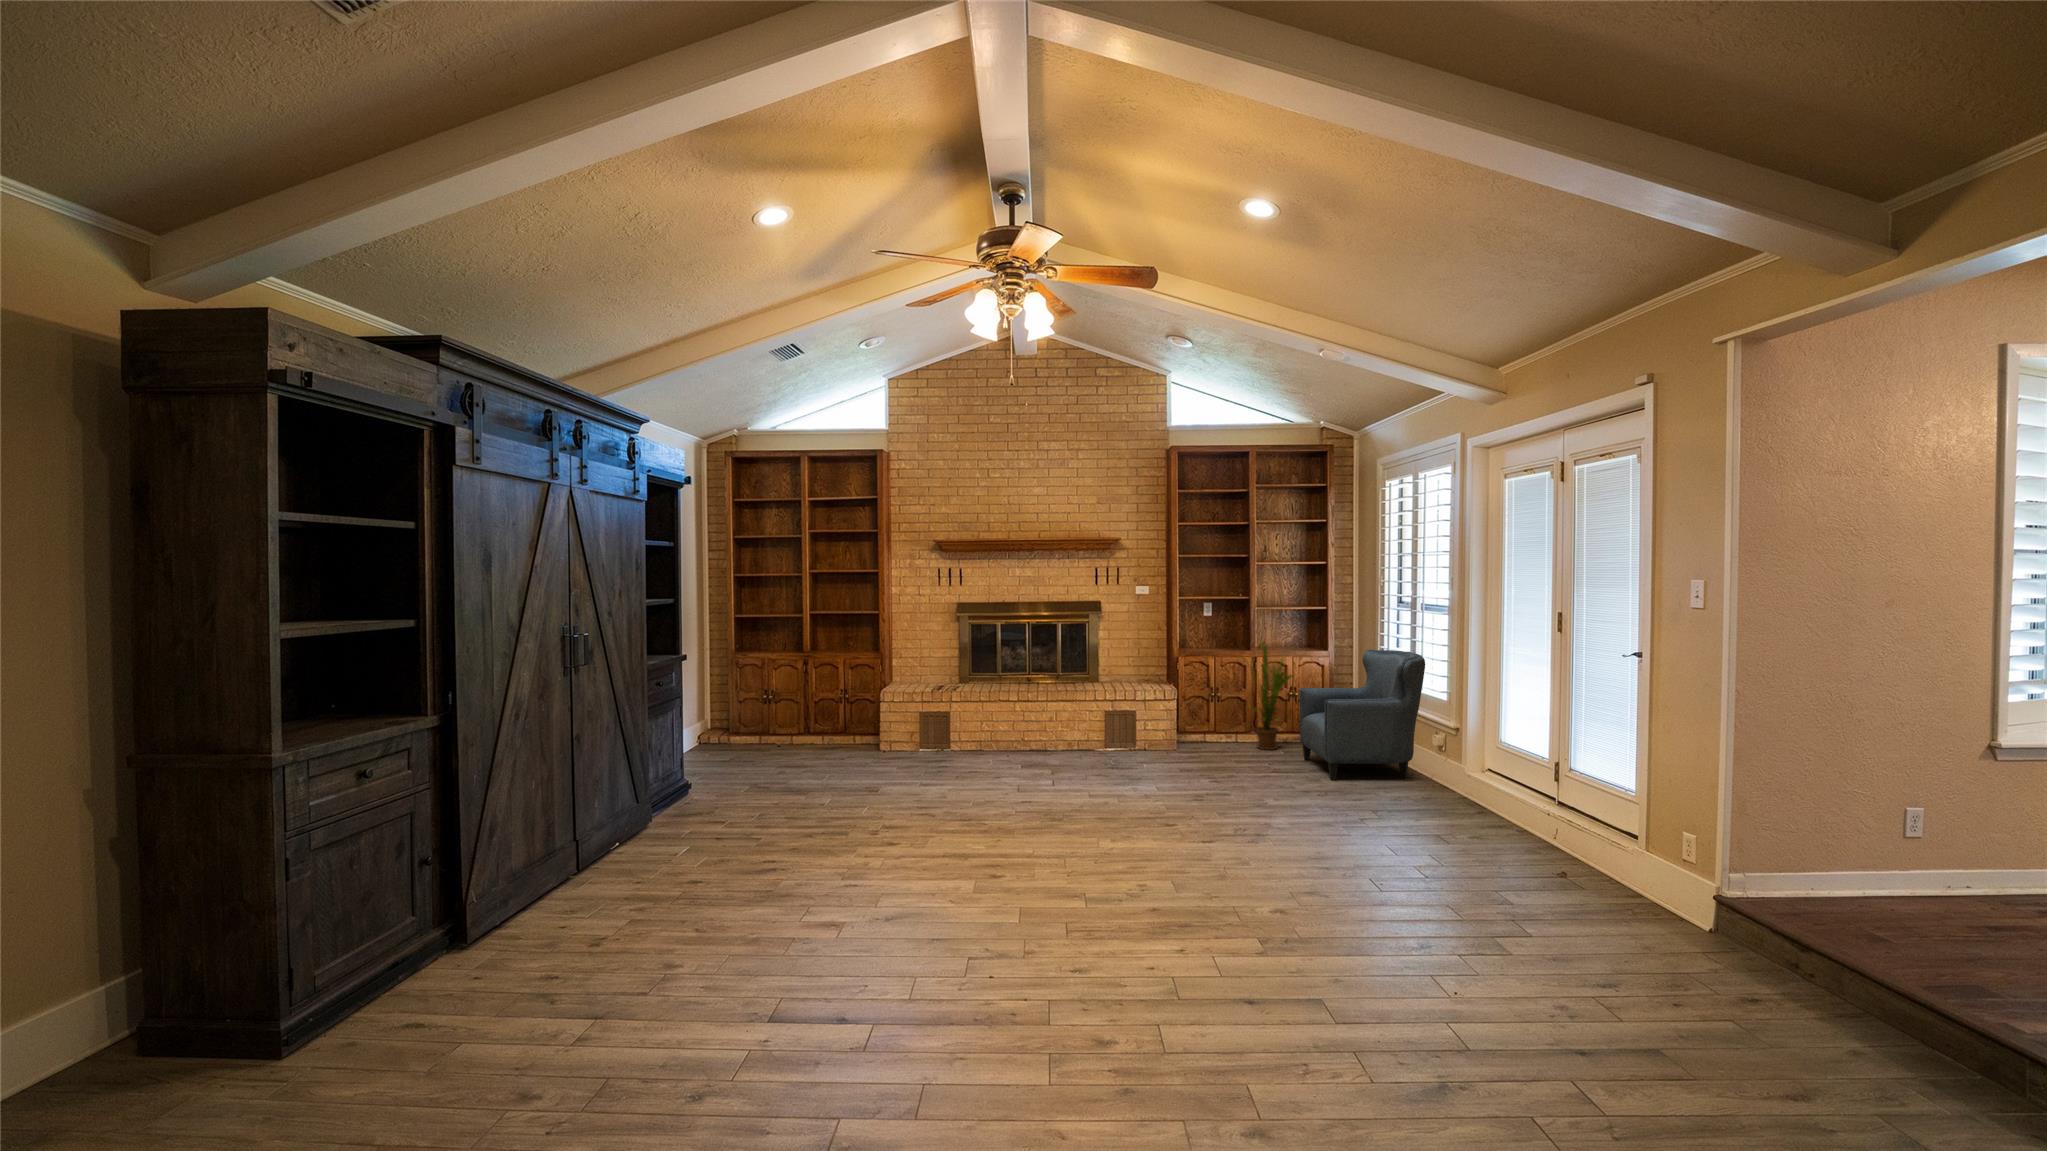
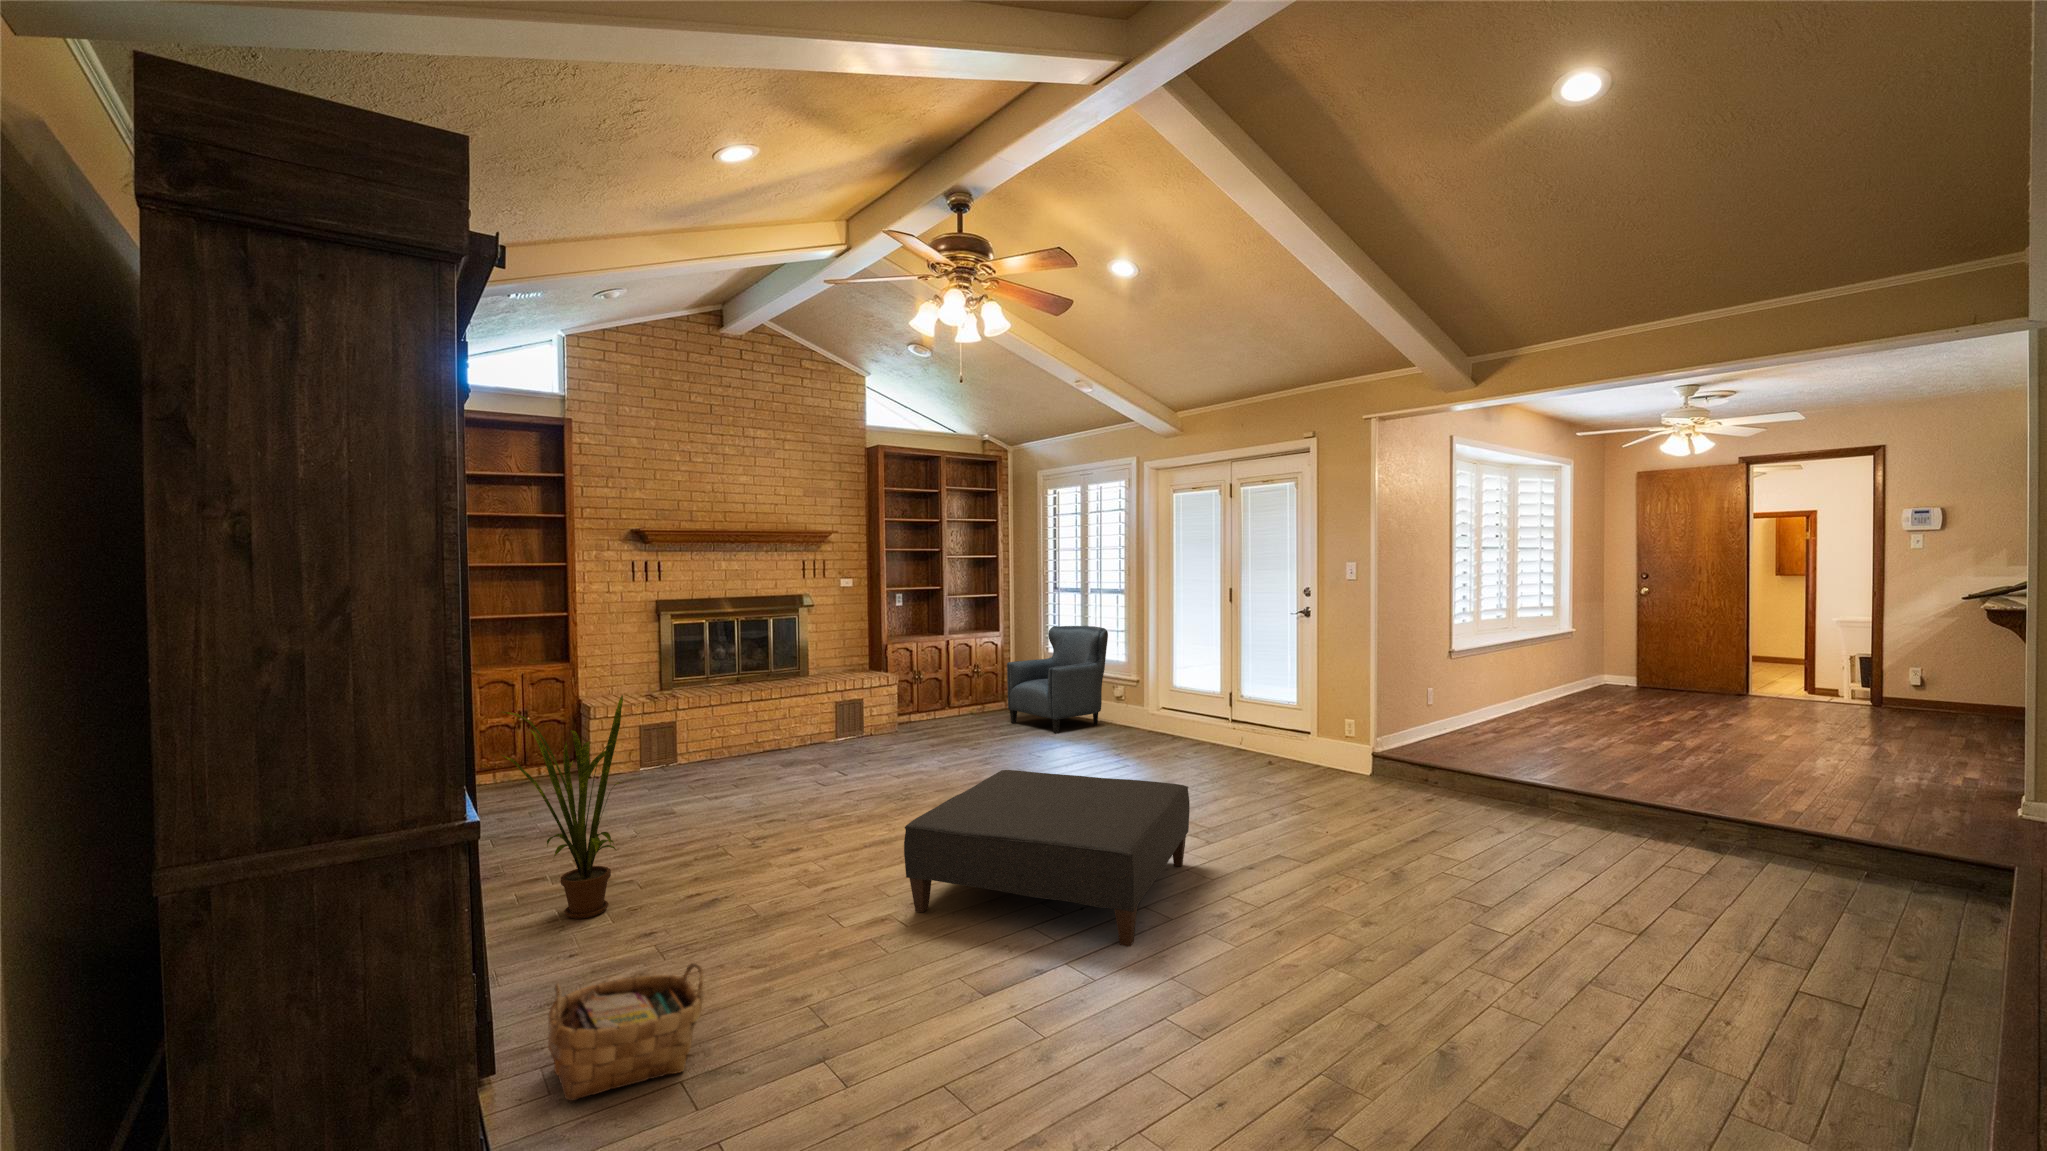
house plant: present [1245,641,1293,750] -> present [502,695,623,919]
ottoman: none [823,810,1171,1053] -> present [904,770,1190,947]
woven basket: none [394,904,533,1007] -> present [548,963,704,1101]

